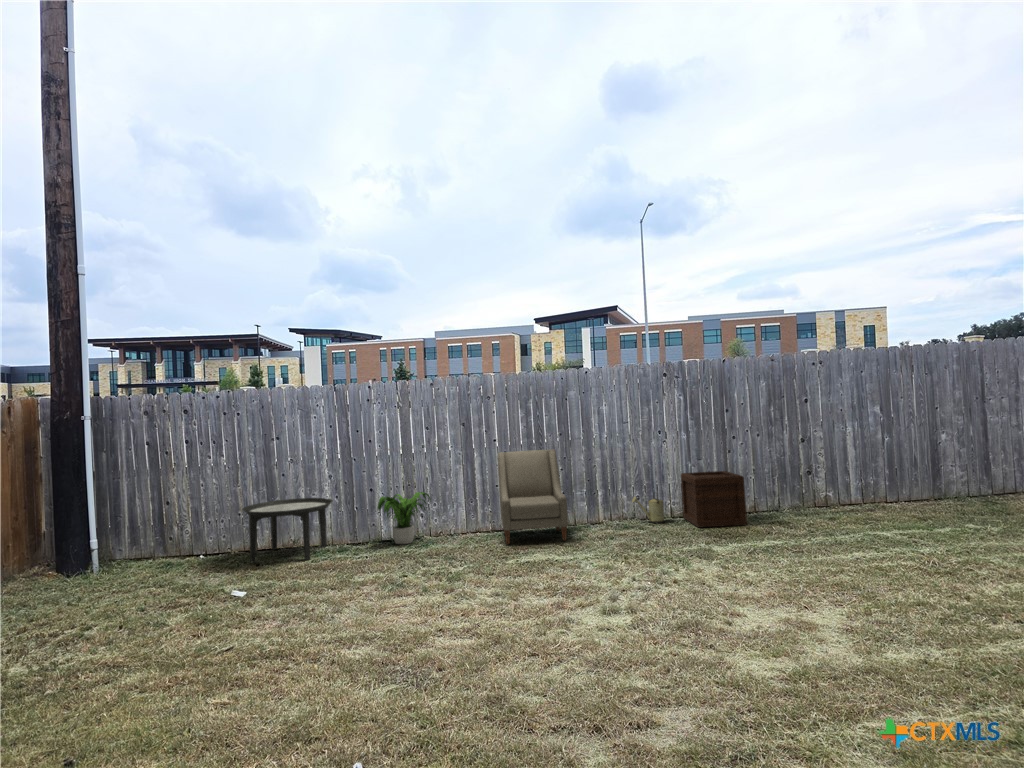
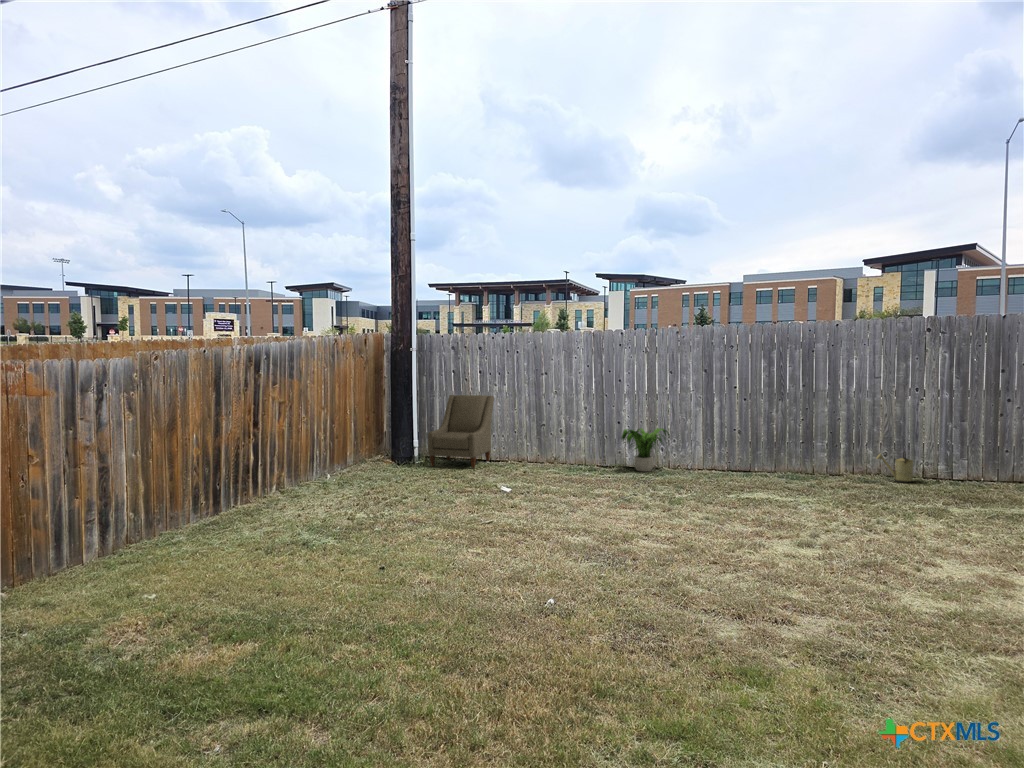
chair: present [498,449,568,544] -> present [428,395,494,469]
wooden crate: present [681,471,747,528] -> none [937,435,1009,496]
round table: present [242,498,333,562] -> none [516,424,586,474]

